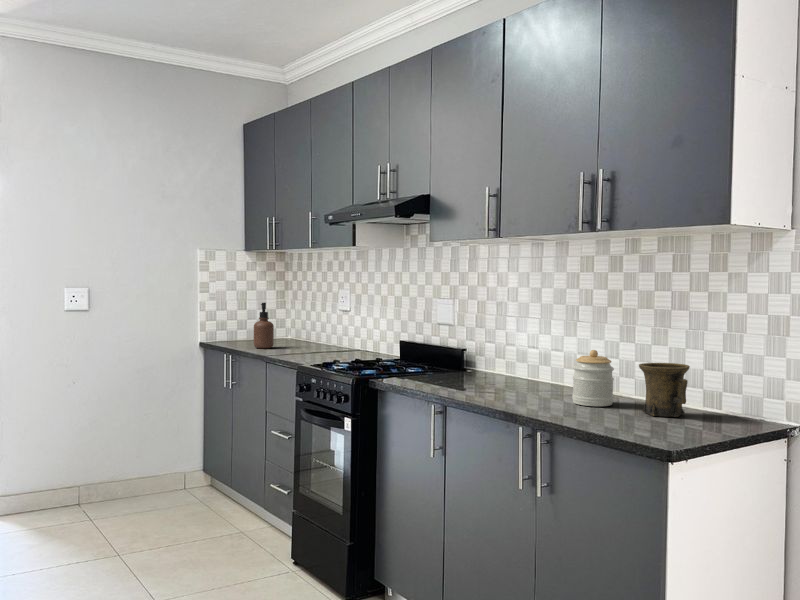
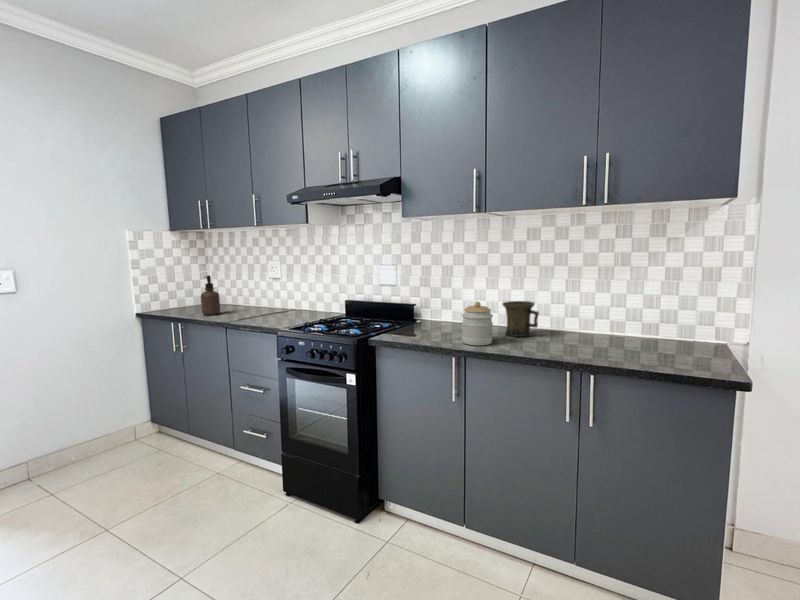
jar: present [572,350,614,406] -> present [462,302,493,345]
mug: present [639,363,690,417] -> present [502,301,539,337]

